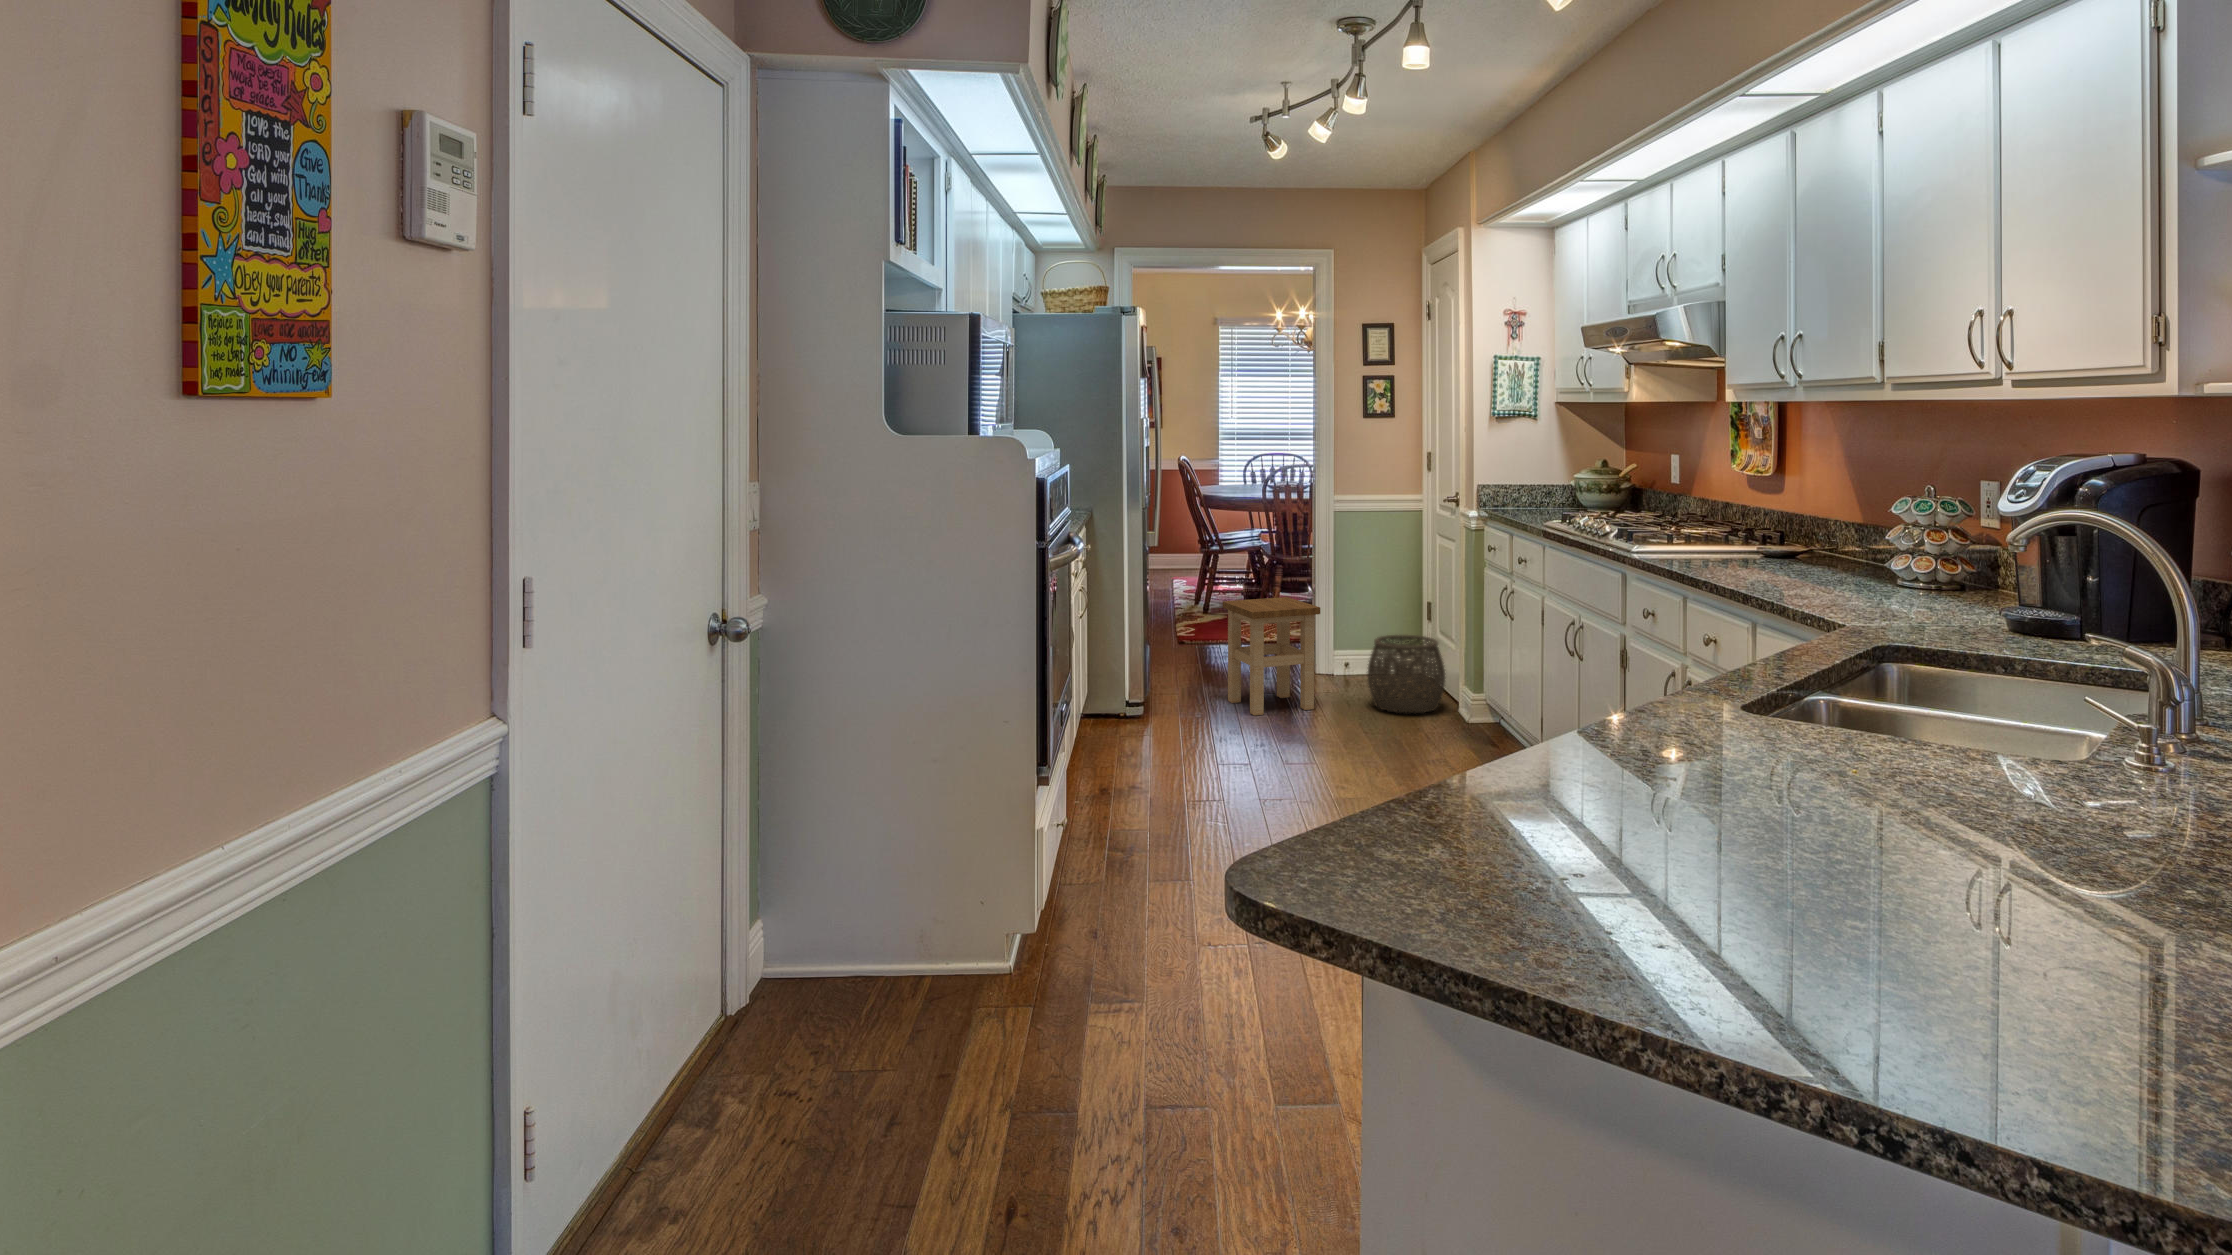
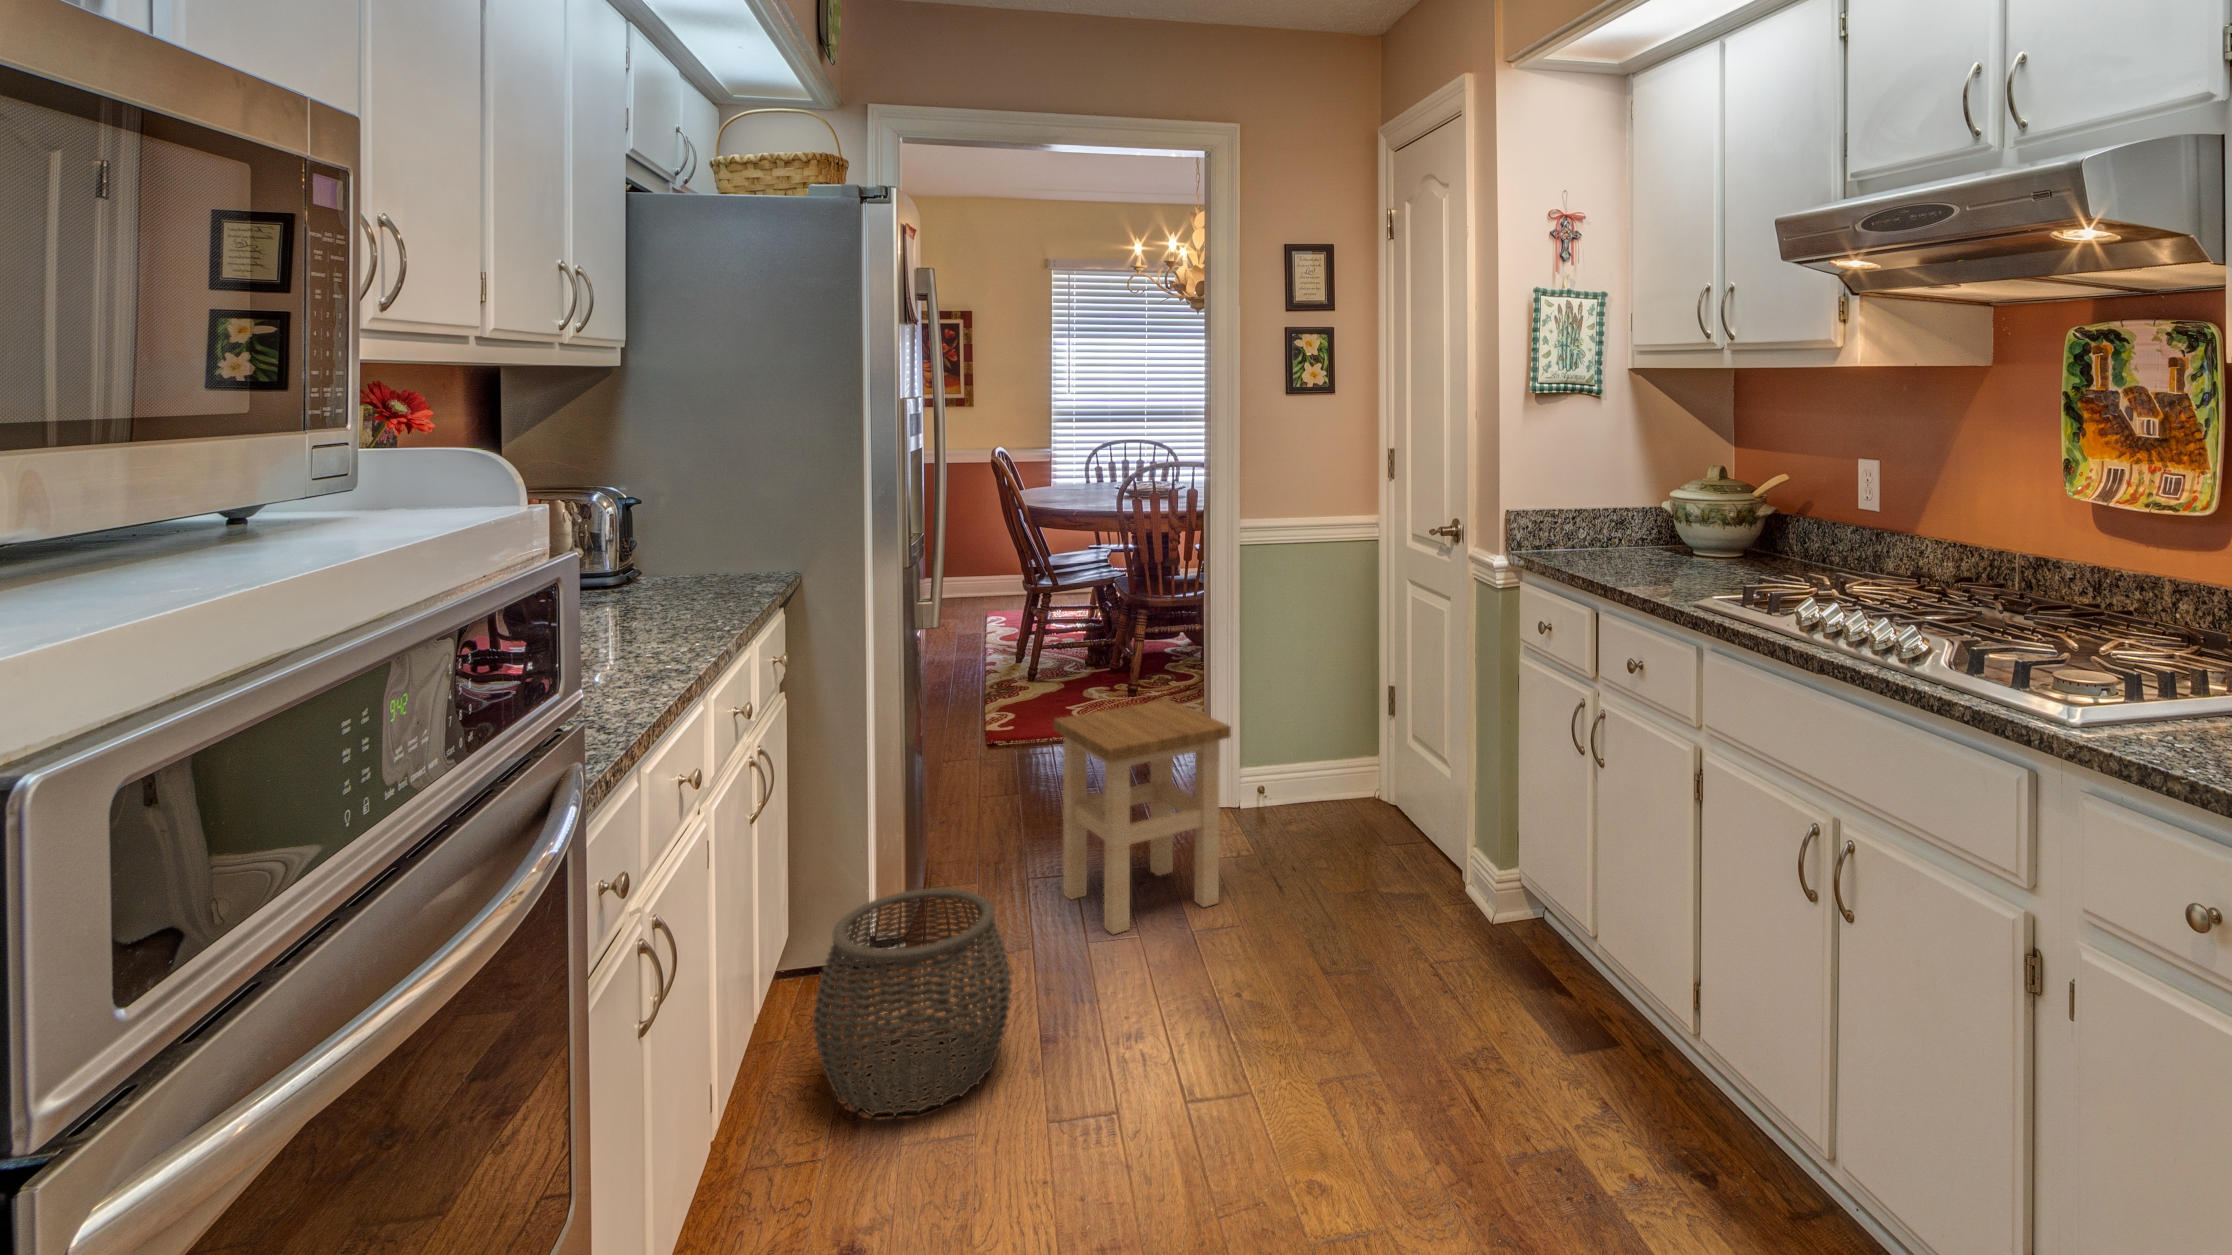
woven basket: present [1367,635,1445,713] -> present [813,888,1012,1116]

